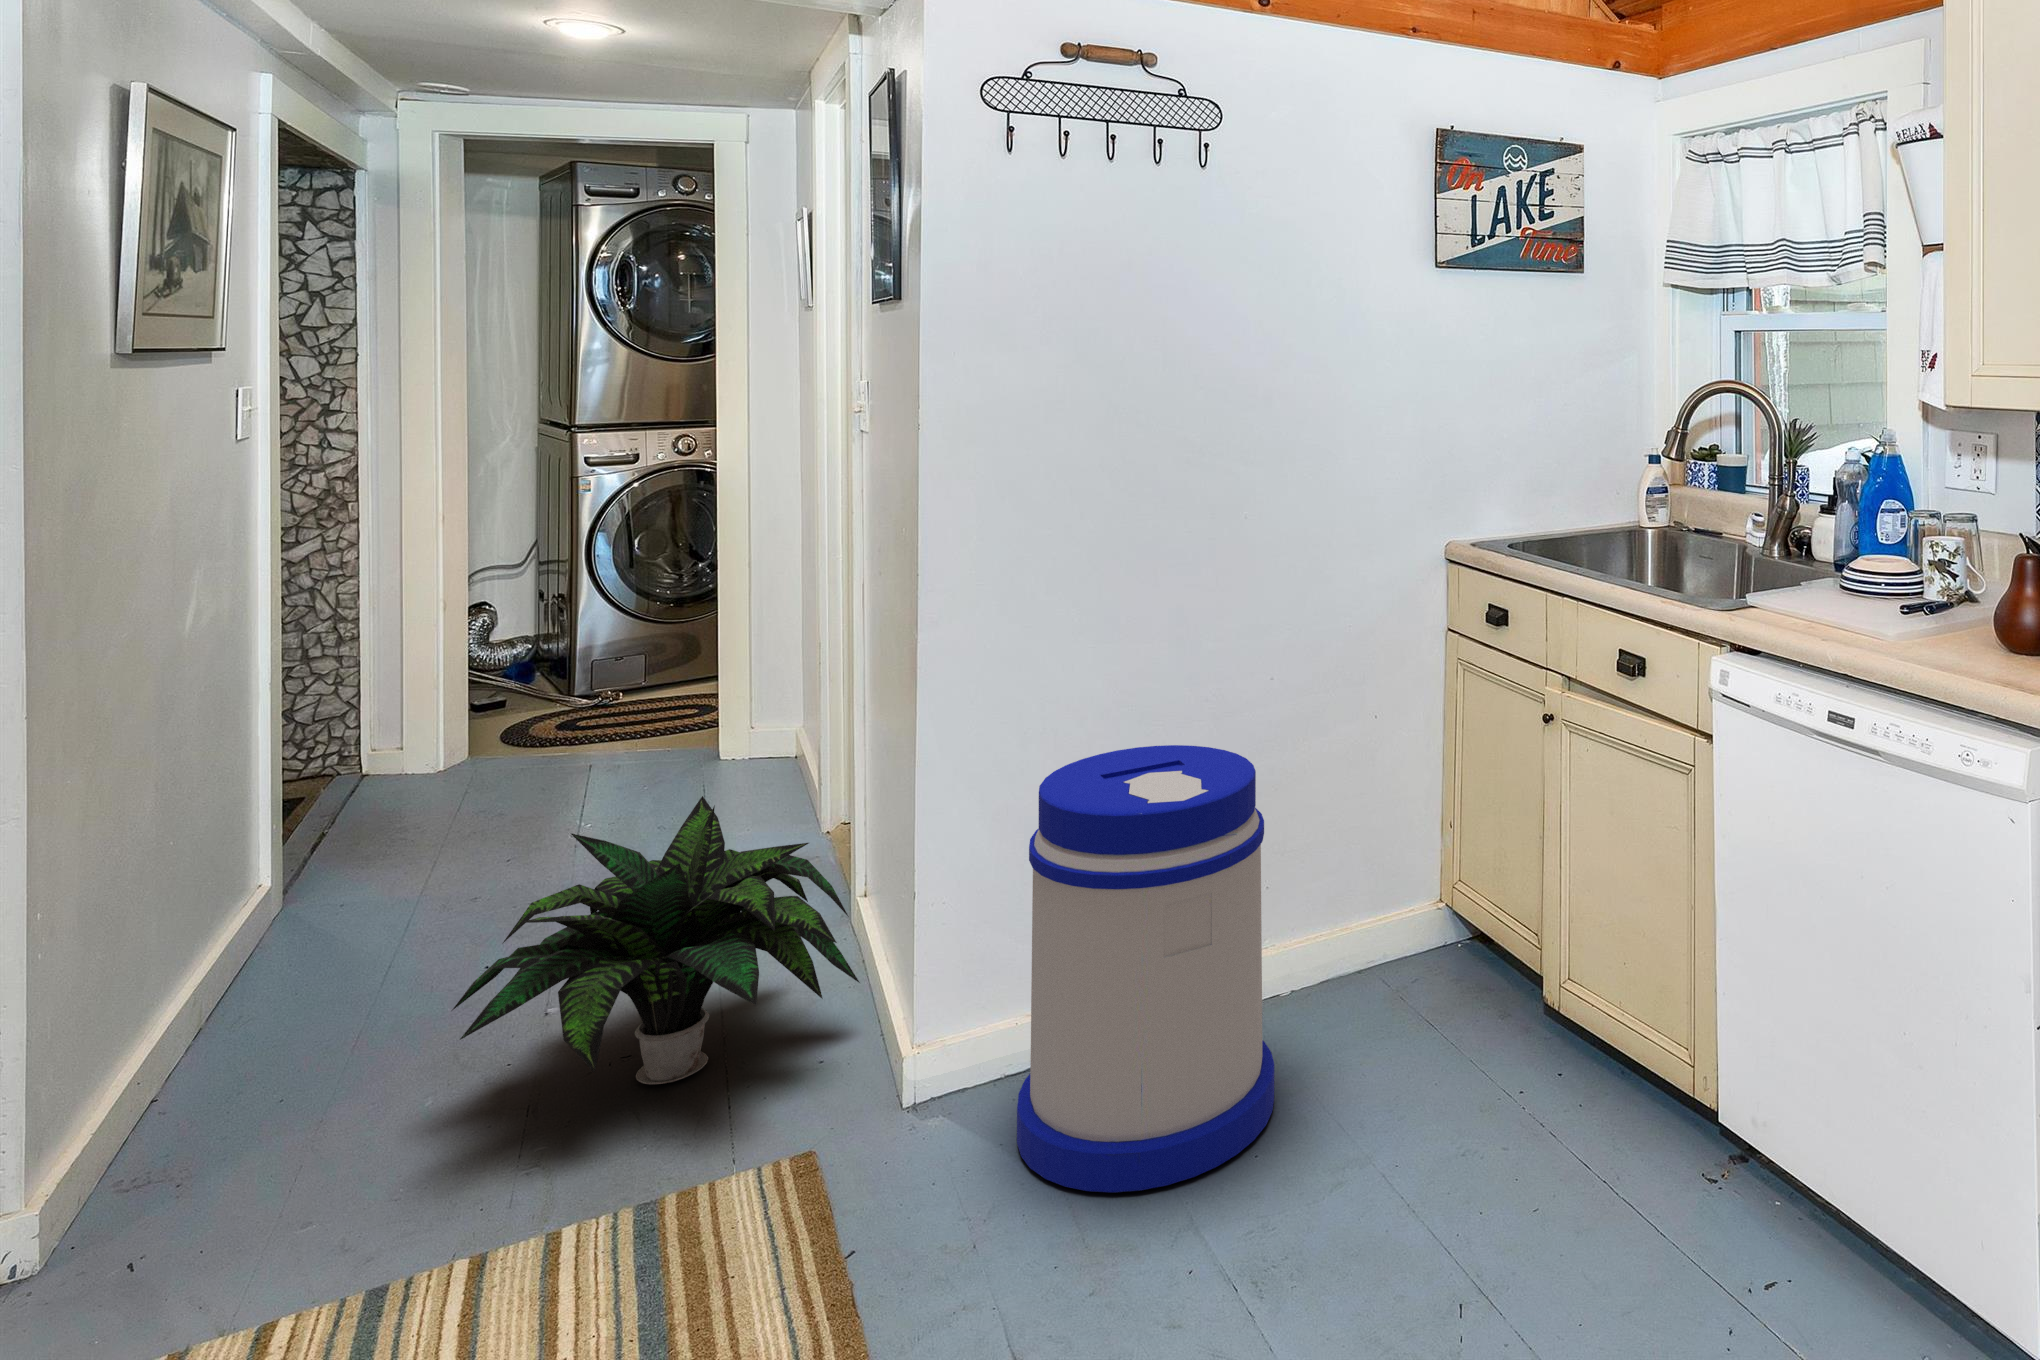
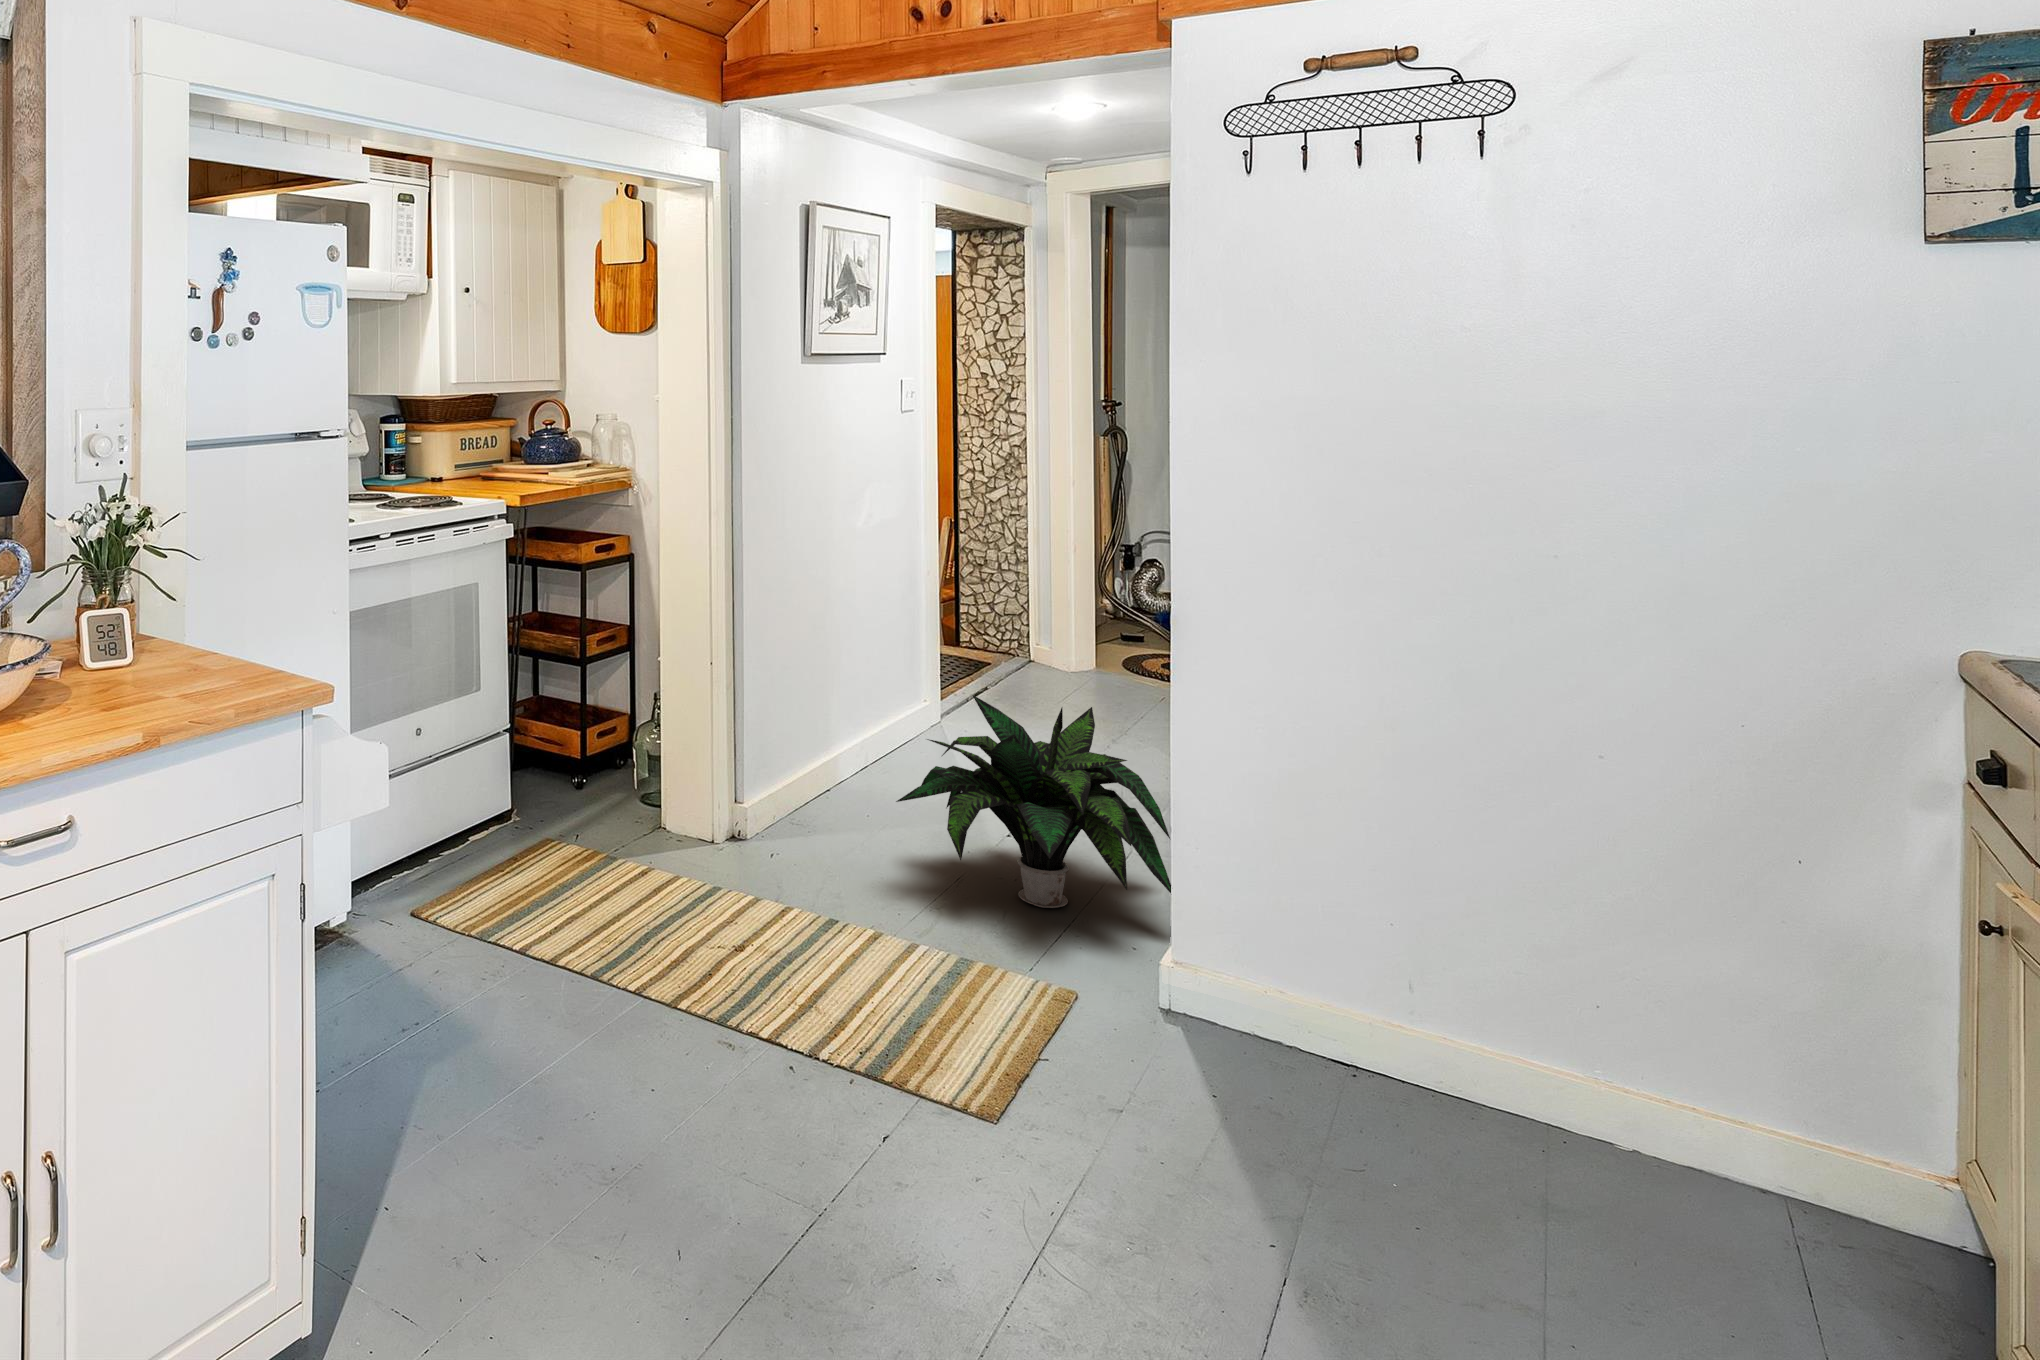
trash can: present [1017,745,1274,1192] -> none [1206,753,1502,1205]

